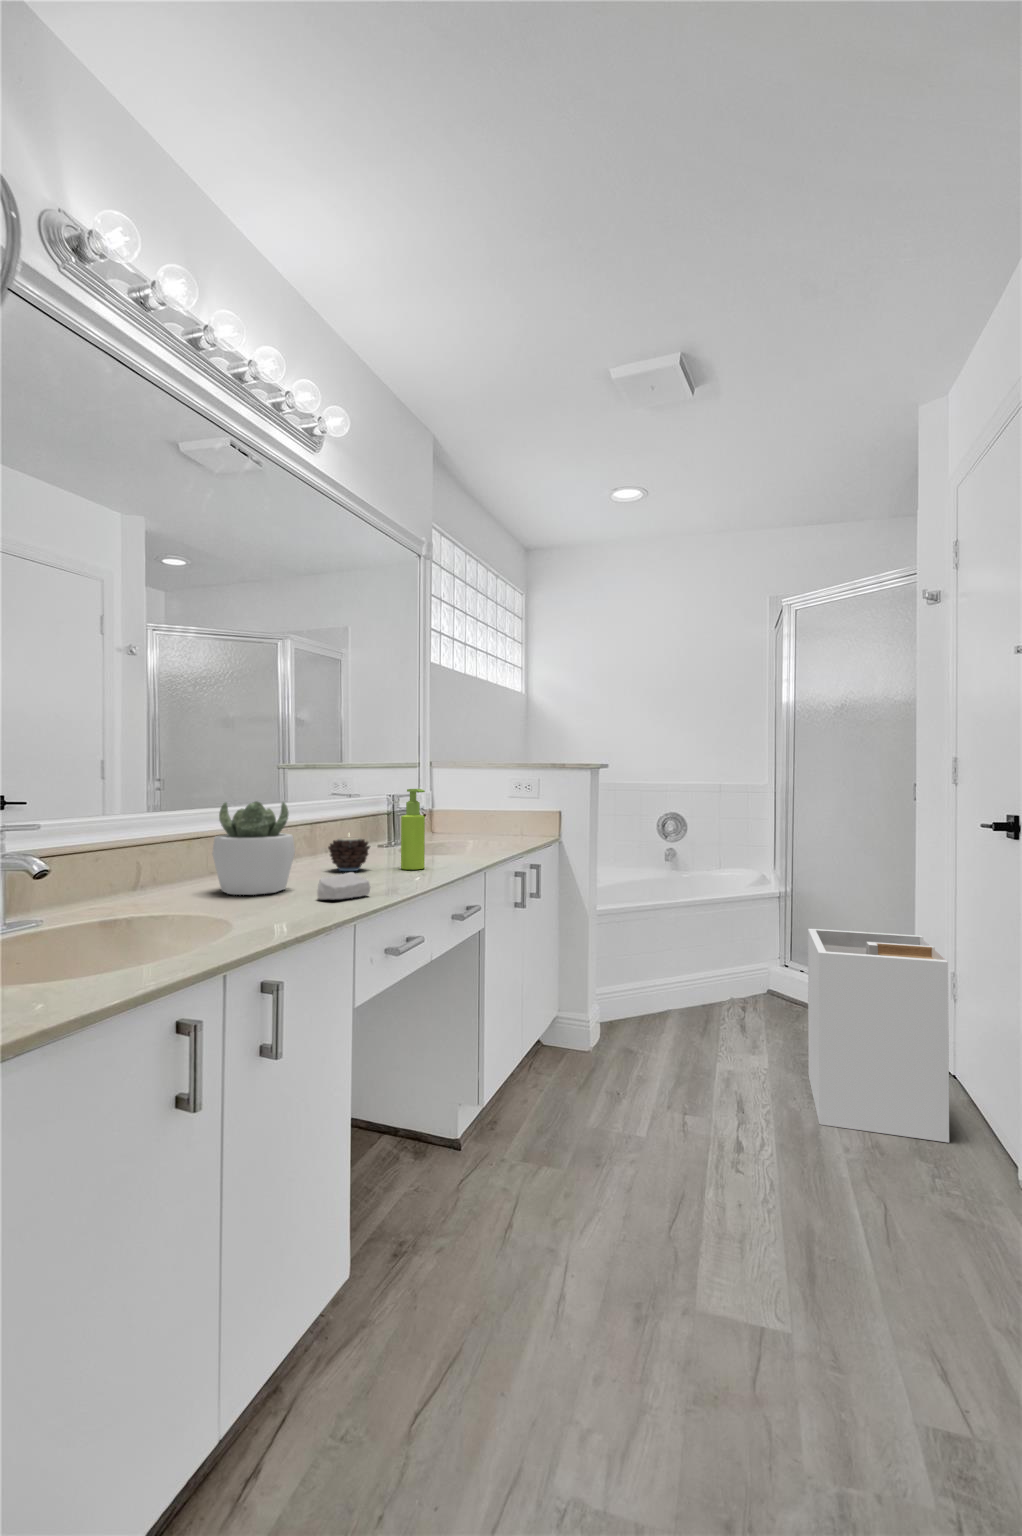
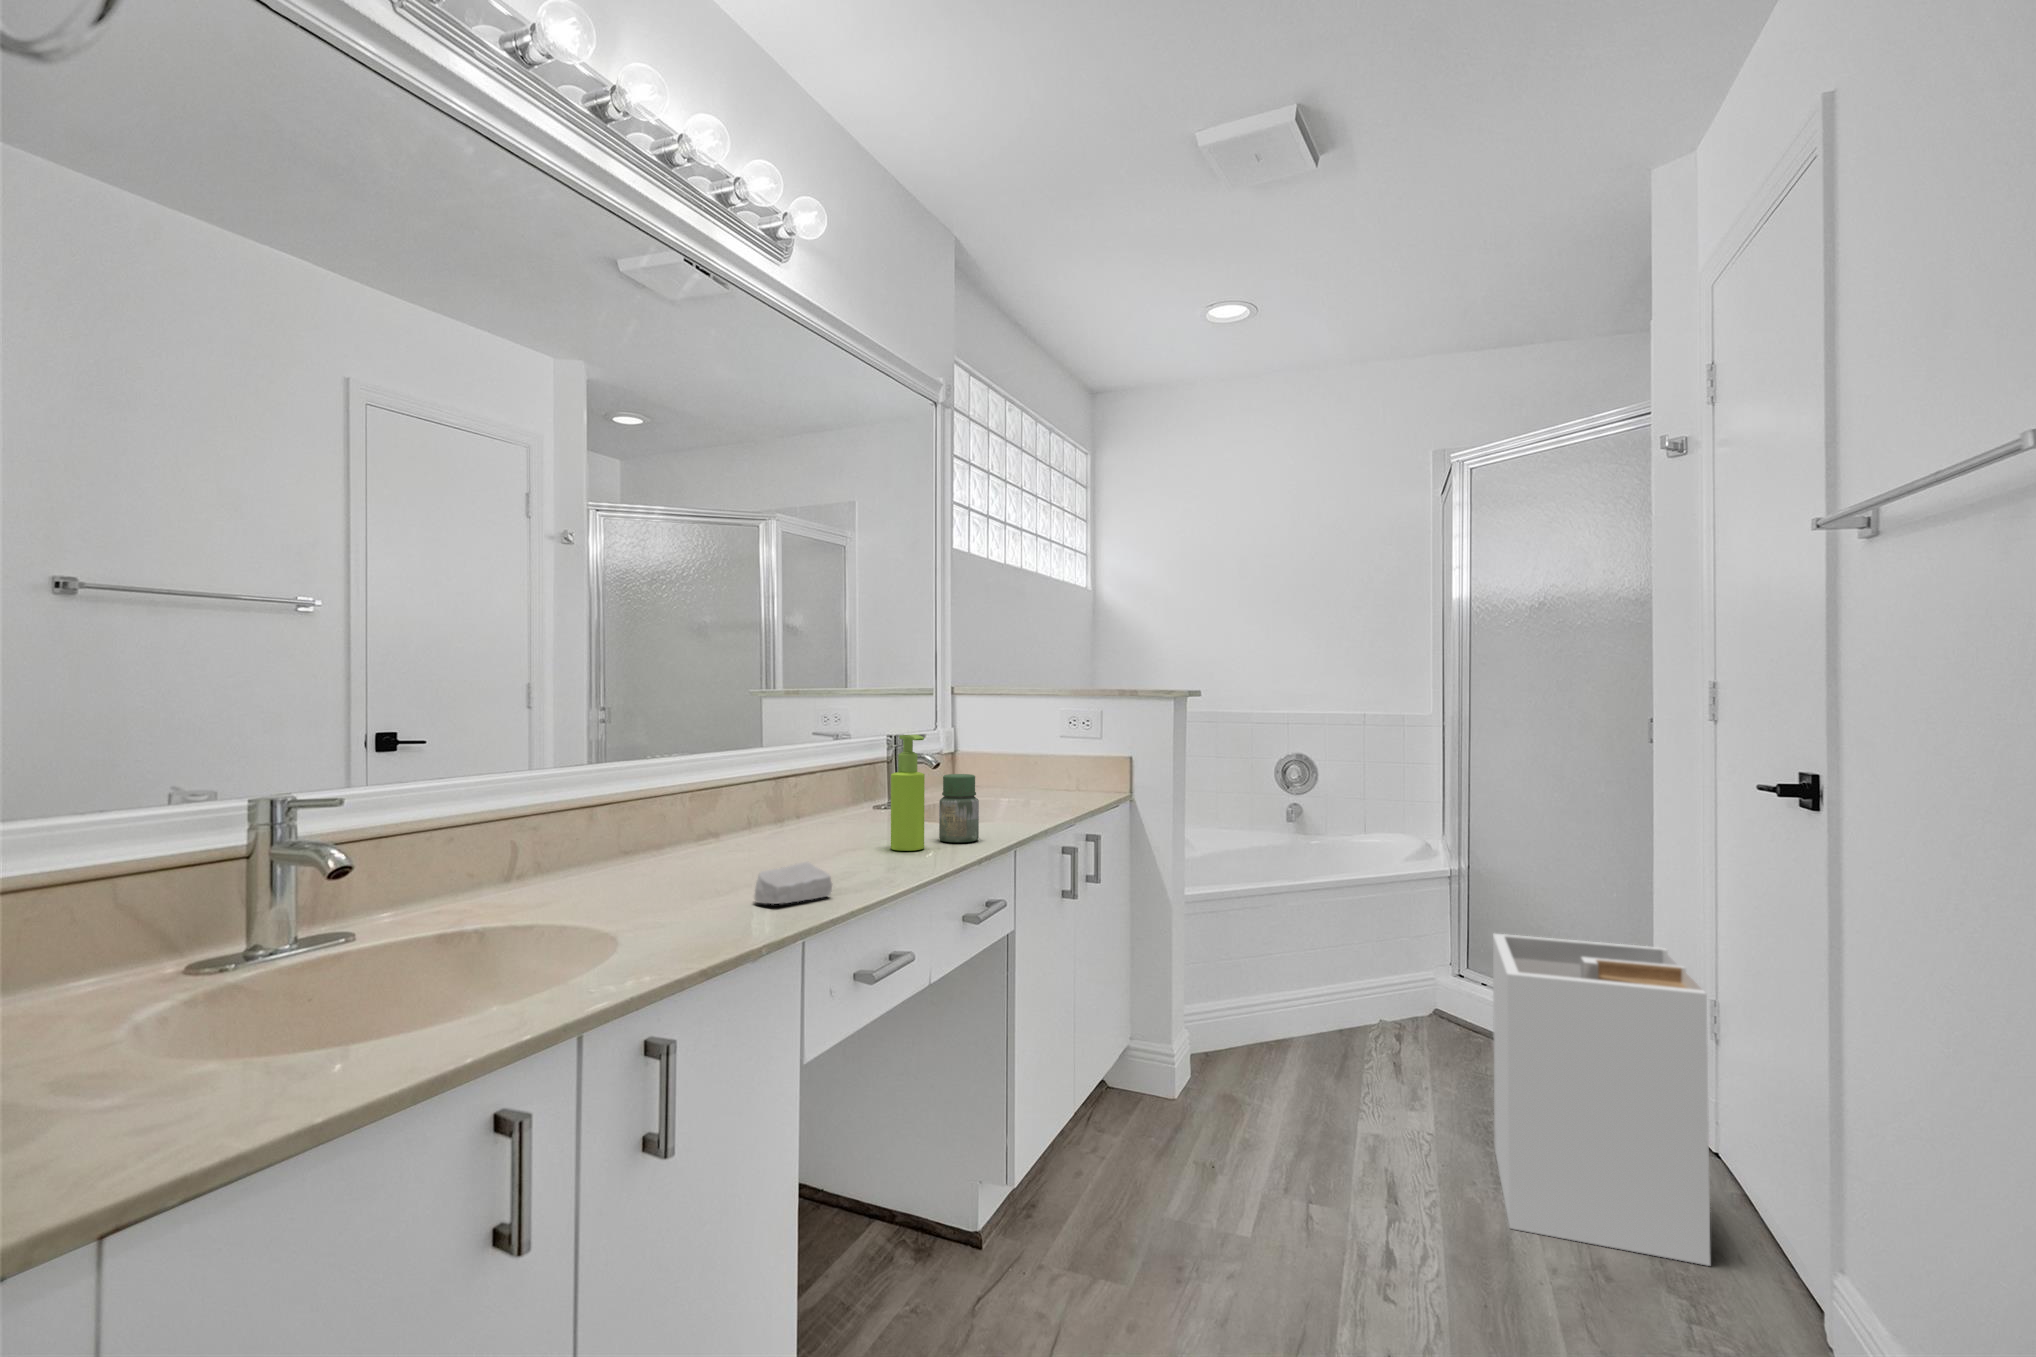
succulent plant: present [212,801,295,895] -> none [612,757,730,894]
jar: none [433,817,461,865] -> present [939,774,979,842]
candle: present [328,834,370,871] -> none [787,796,847,853]

